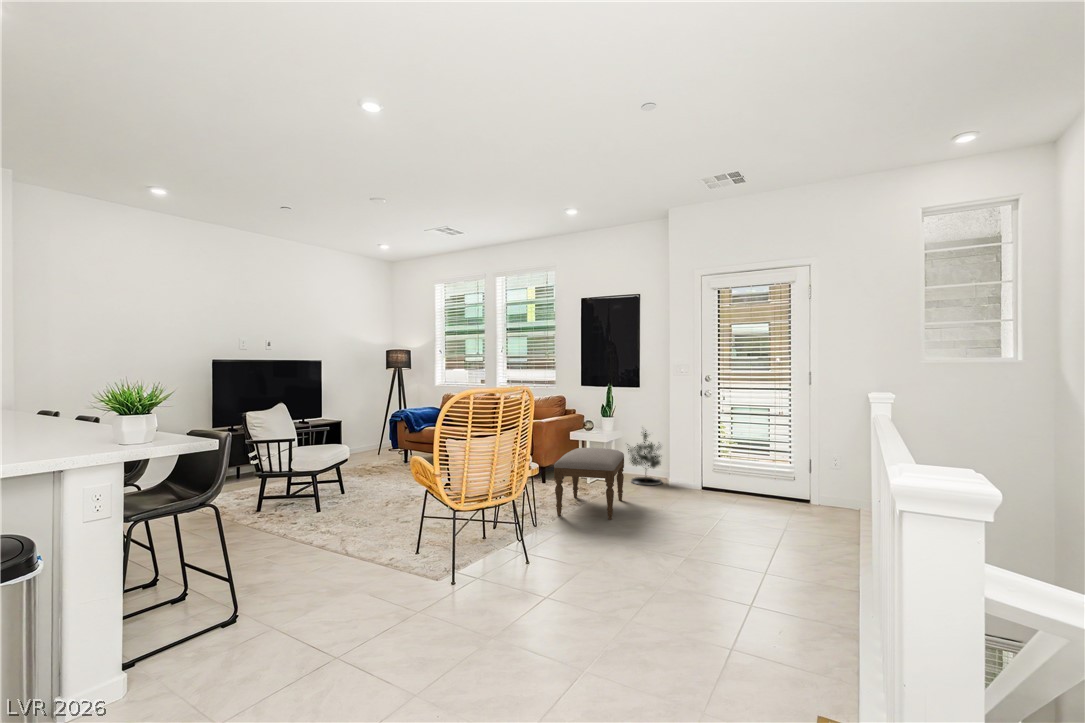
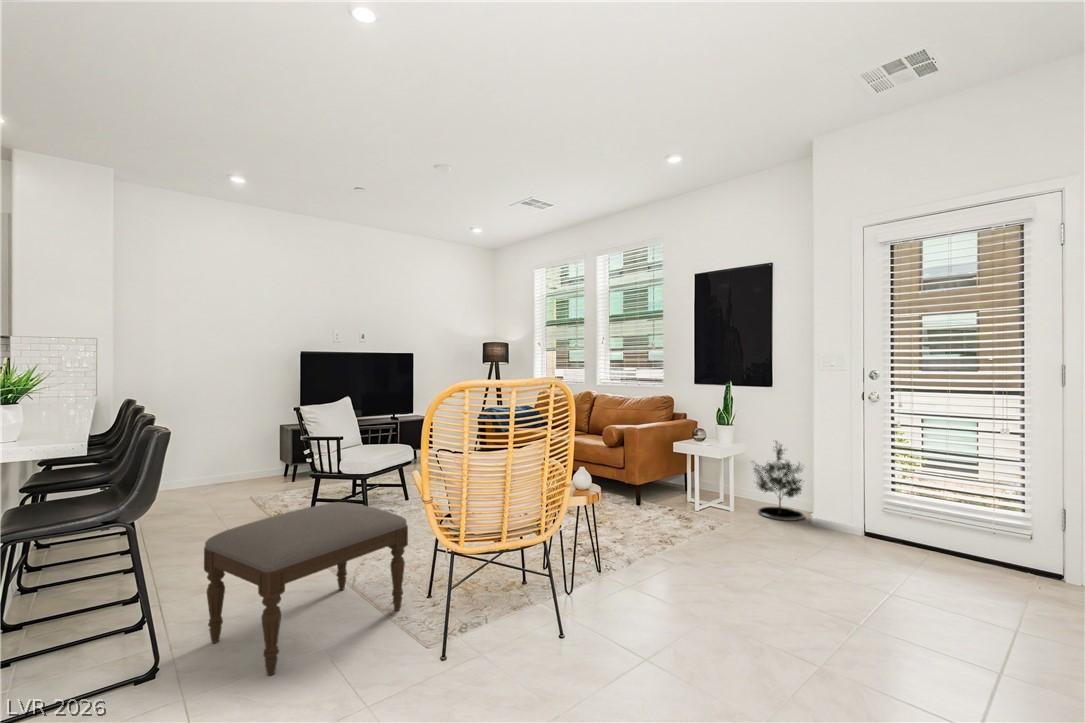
ottoman: present [554,448,624,520] -> present [204,502,408,676]

